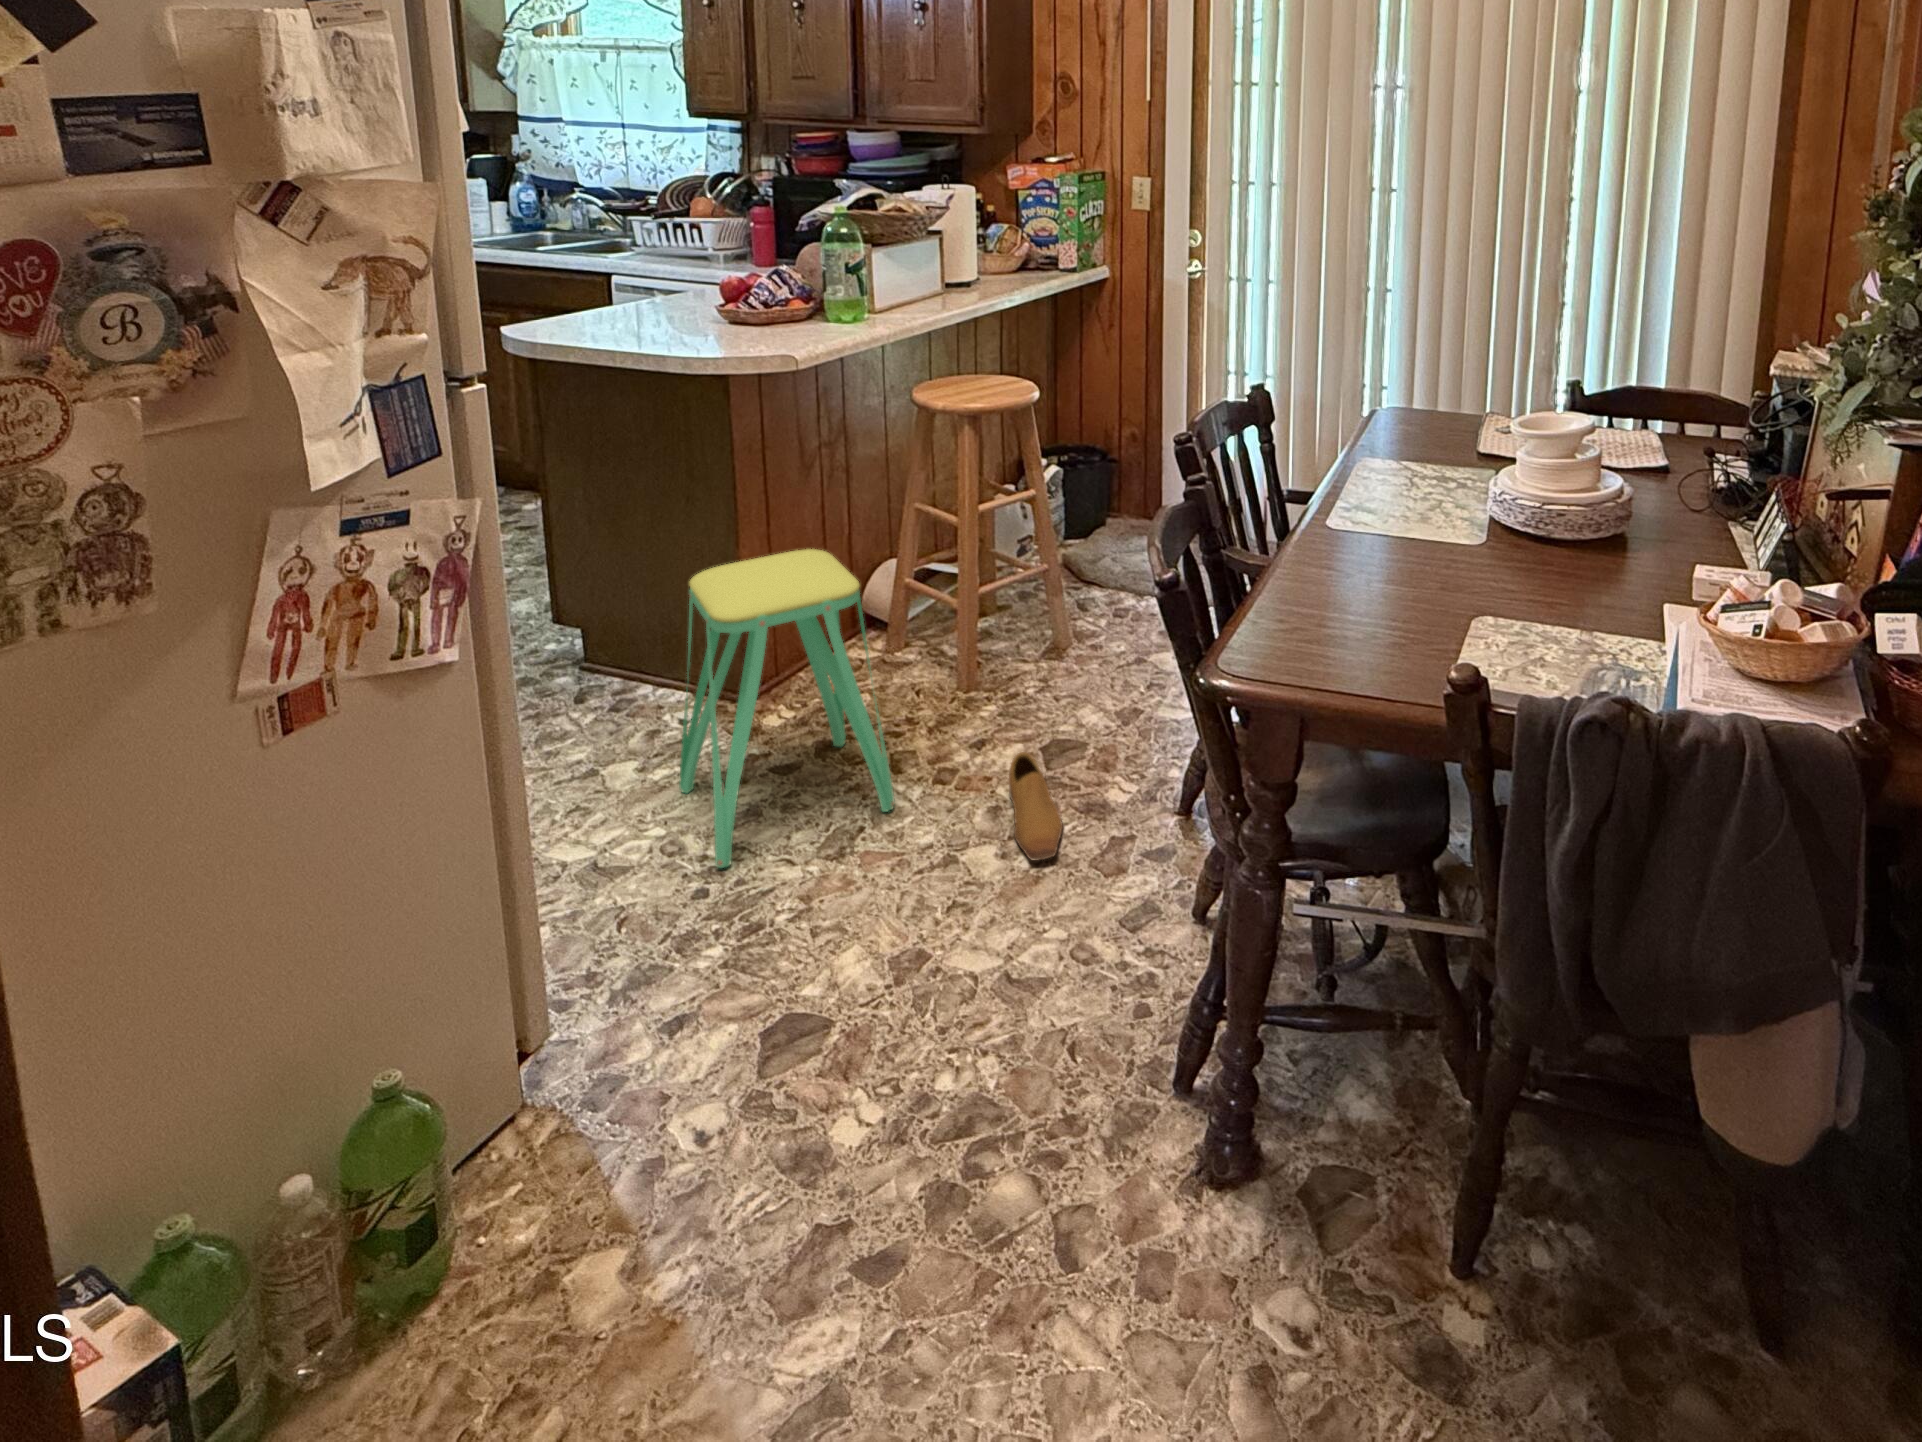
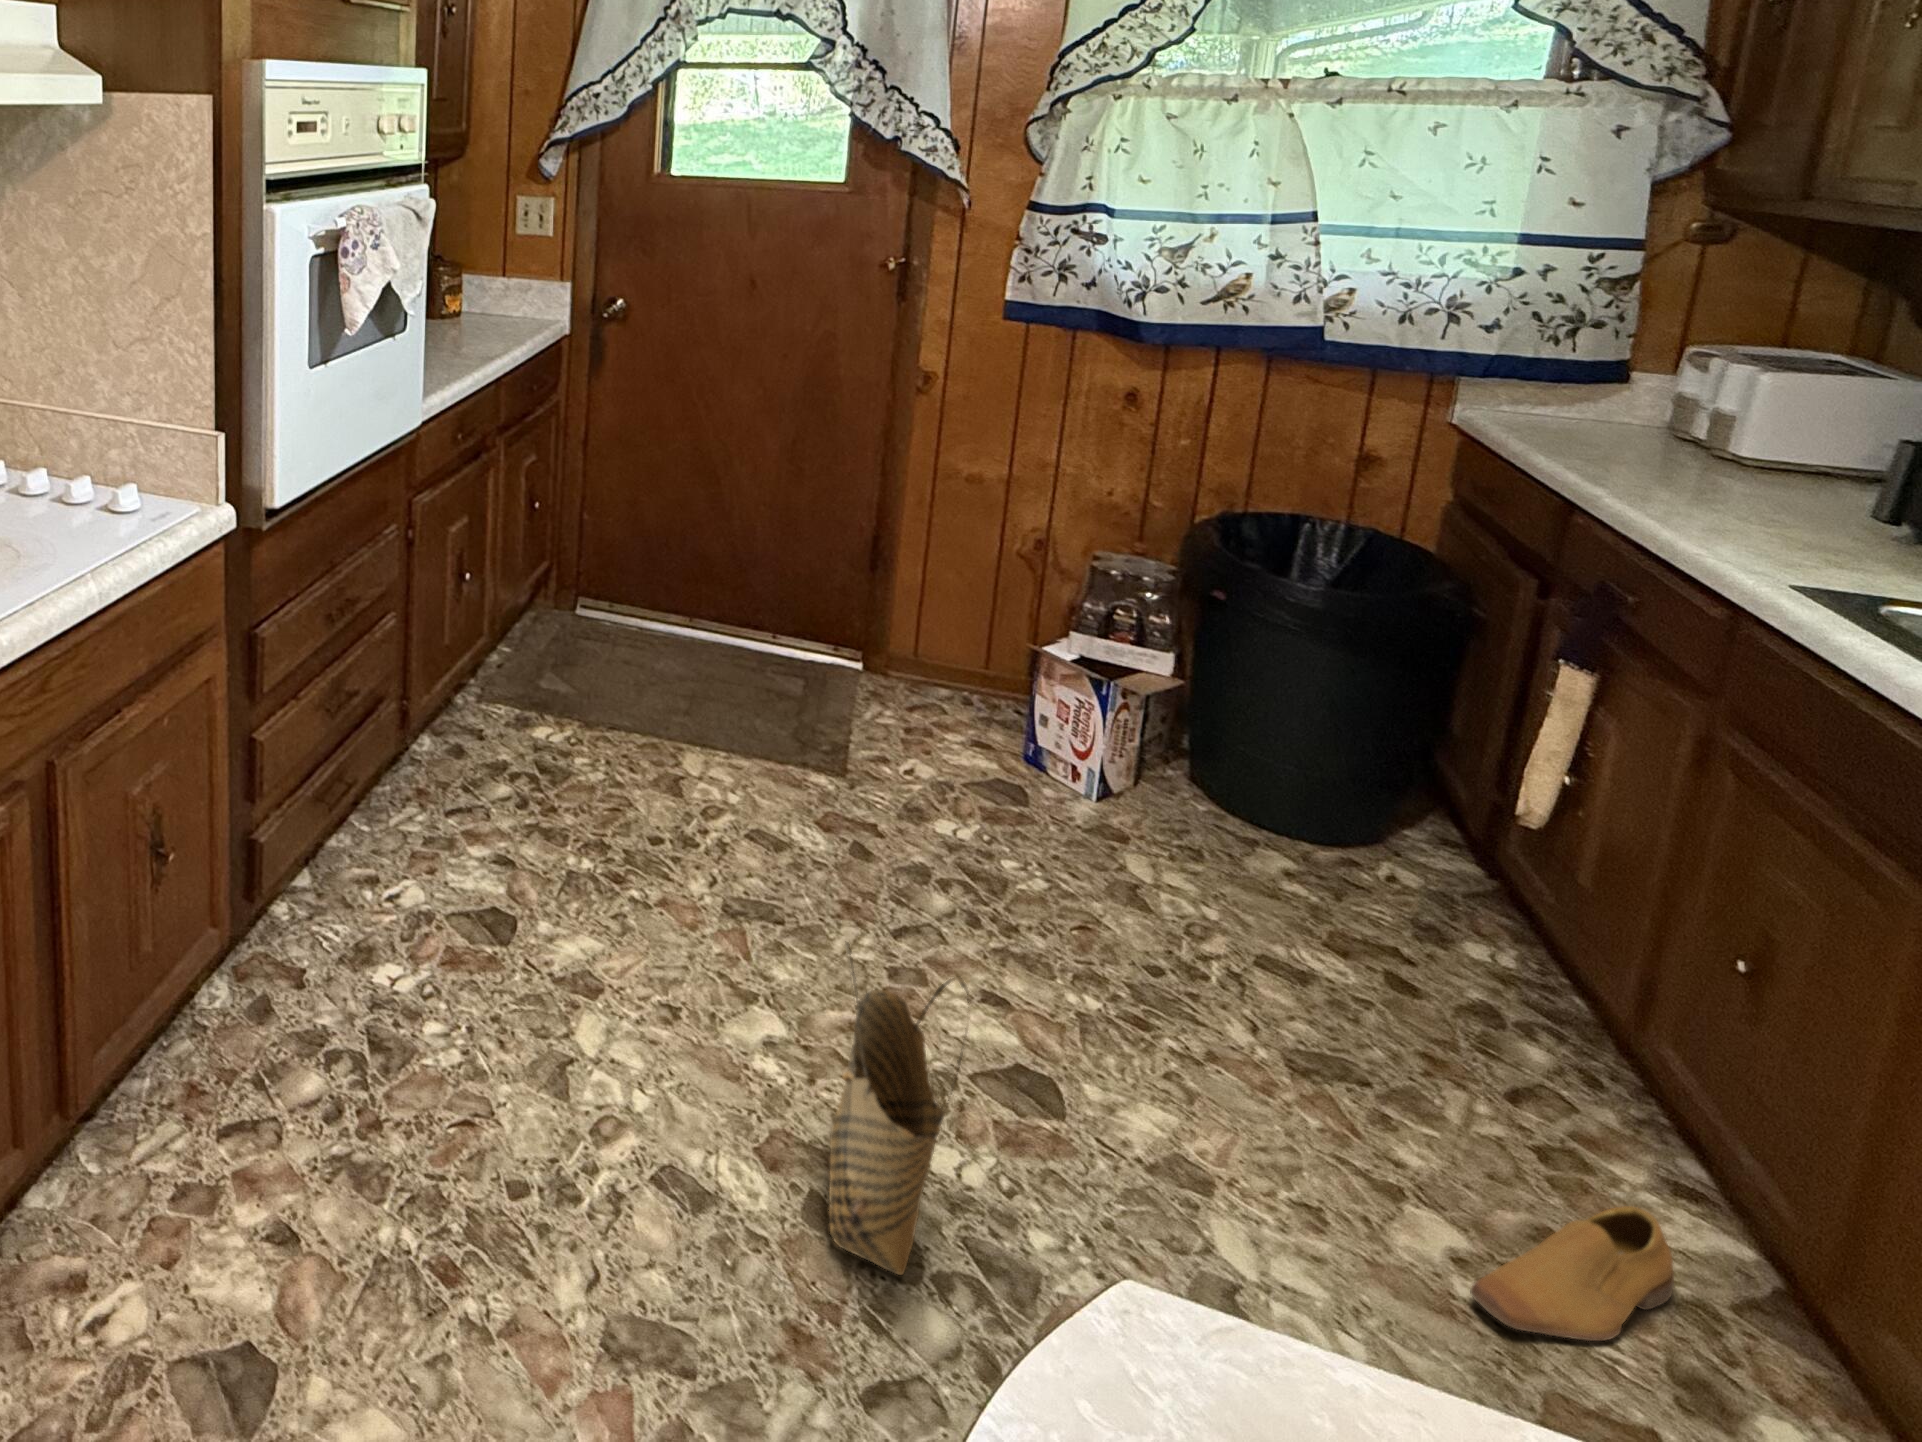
stool: present [679,549,894,868] -> none [1198,691,1529,1109]
woven basket: none [779,934,973,1253] -> present [829,942,968,1275]

